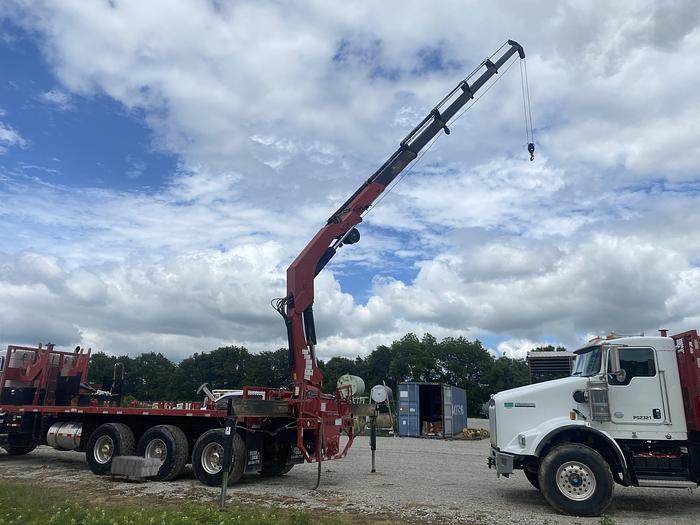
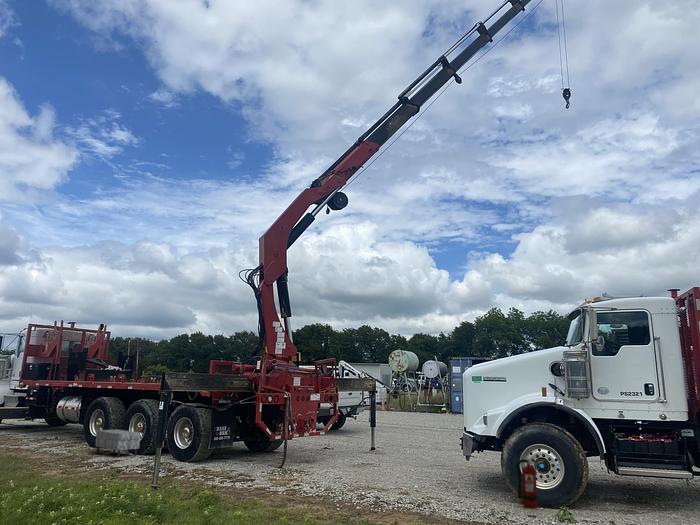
fire extinguisher: none [556,472,575,517] -> present [516,457,538,508]

